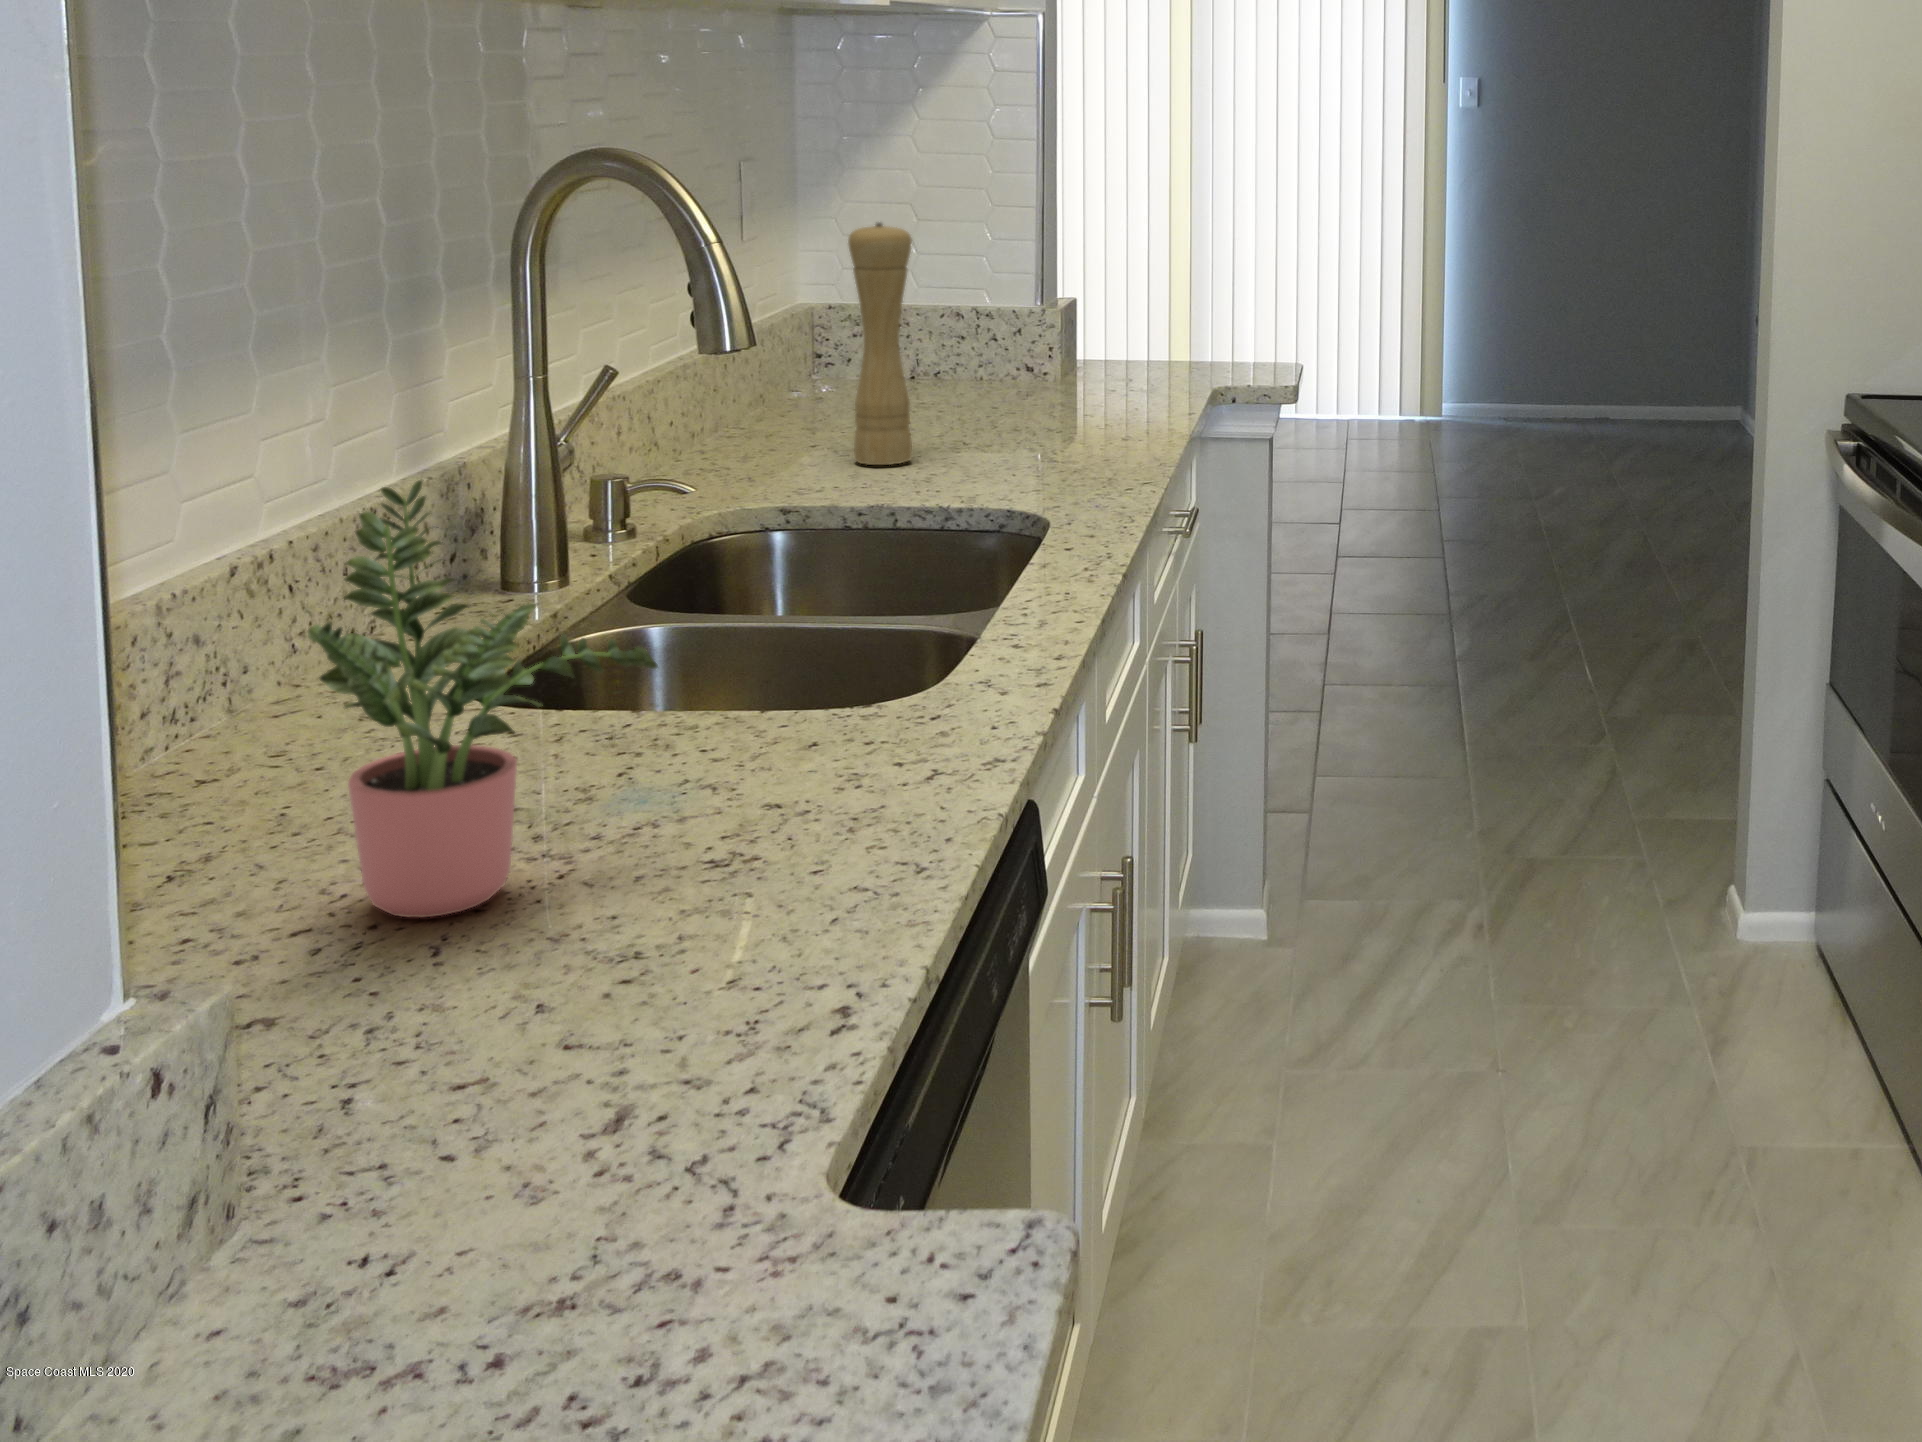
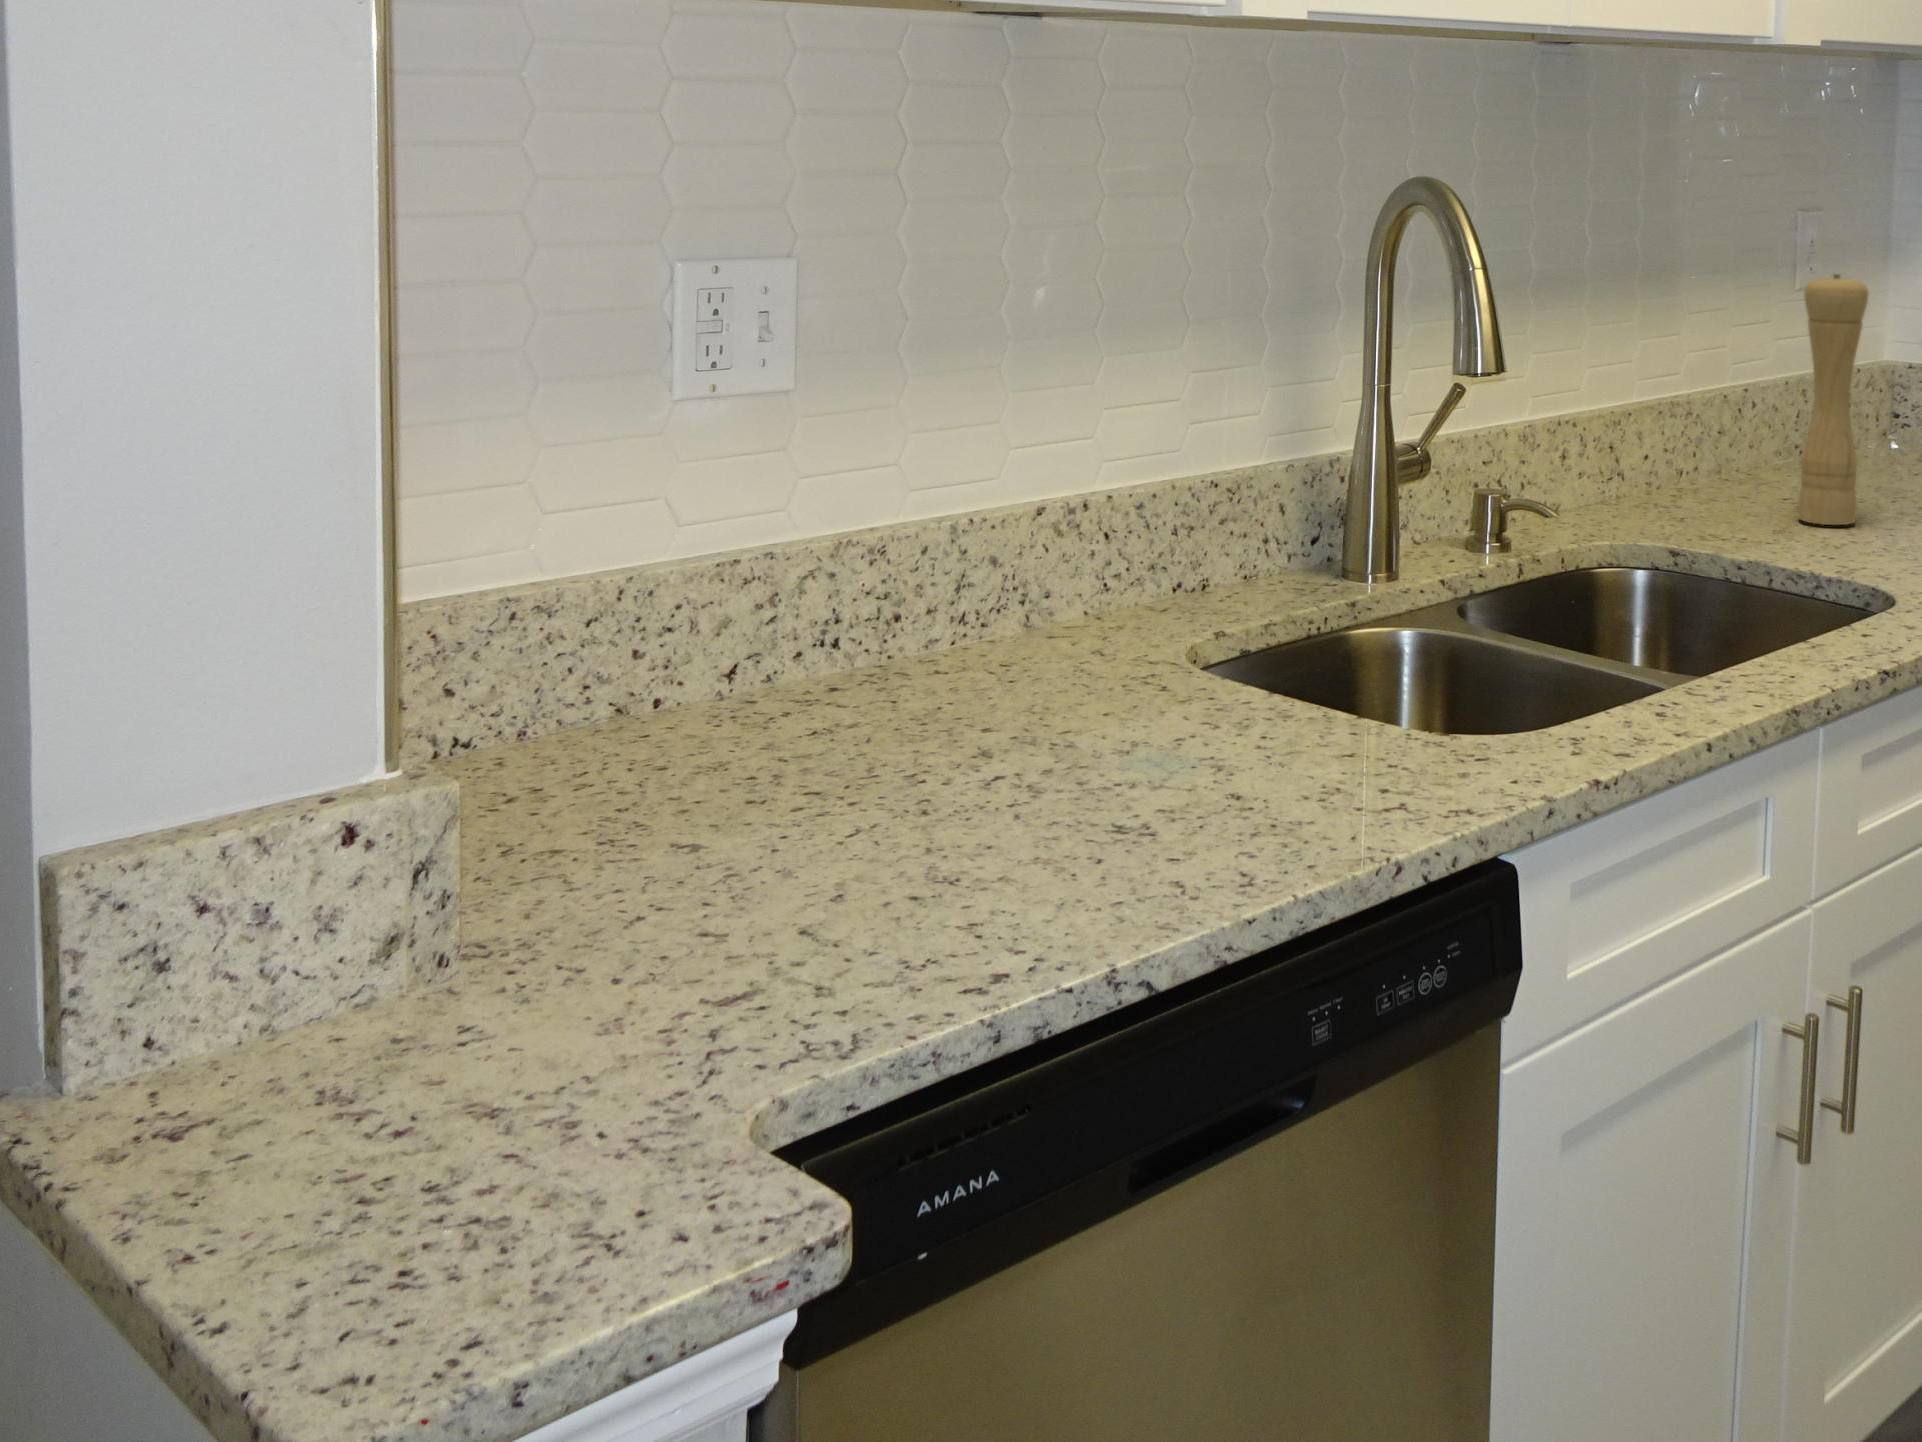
potted plant: present [308,480,657,917] -> none [772,435,1101,804]

